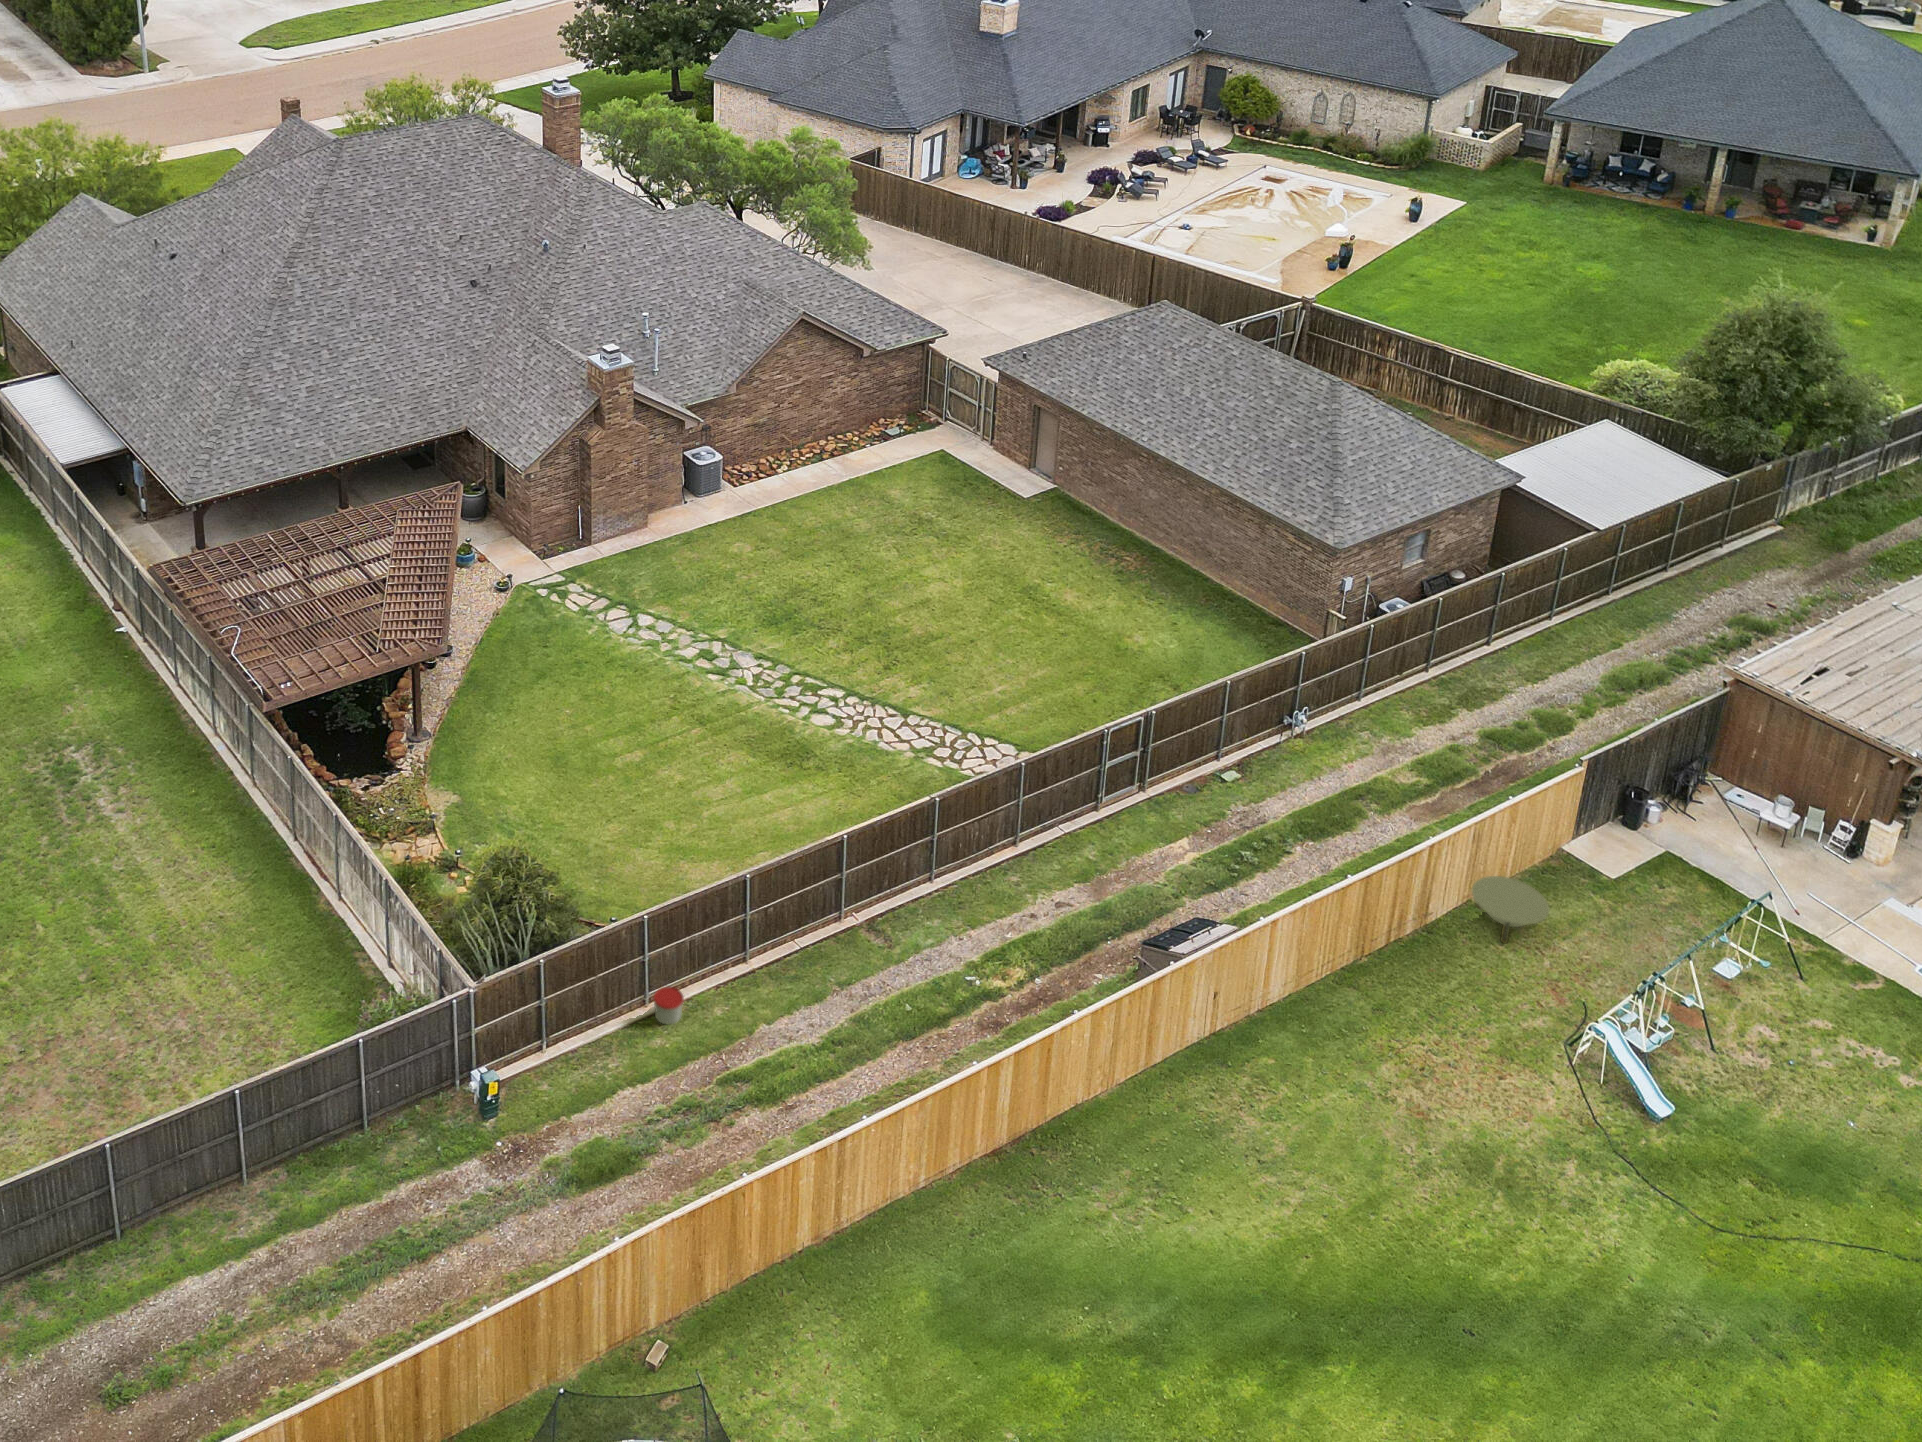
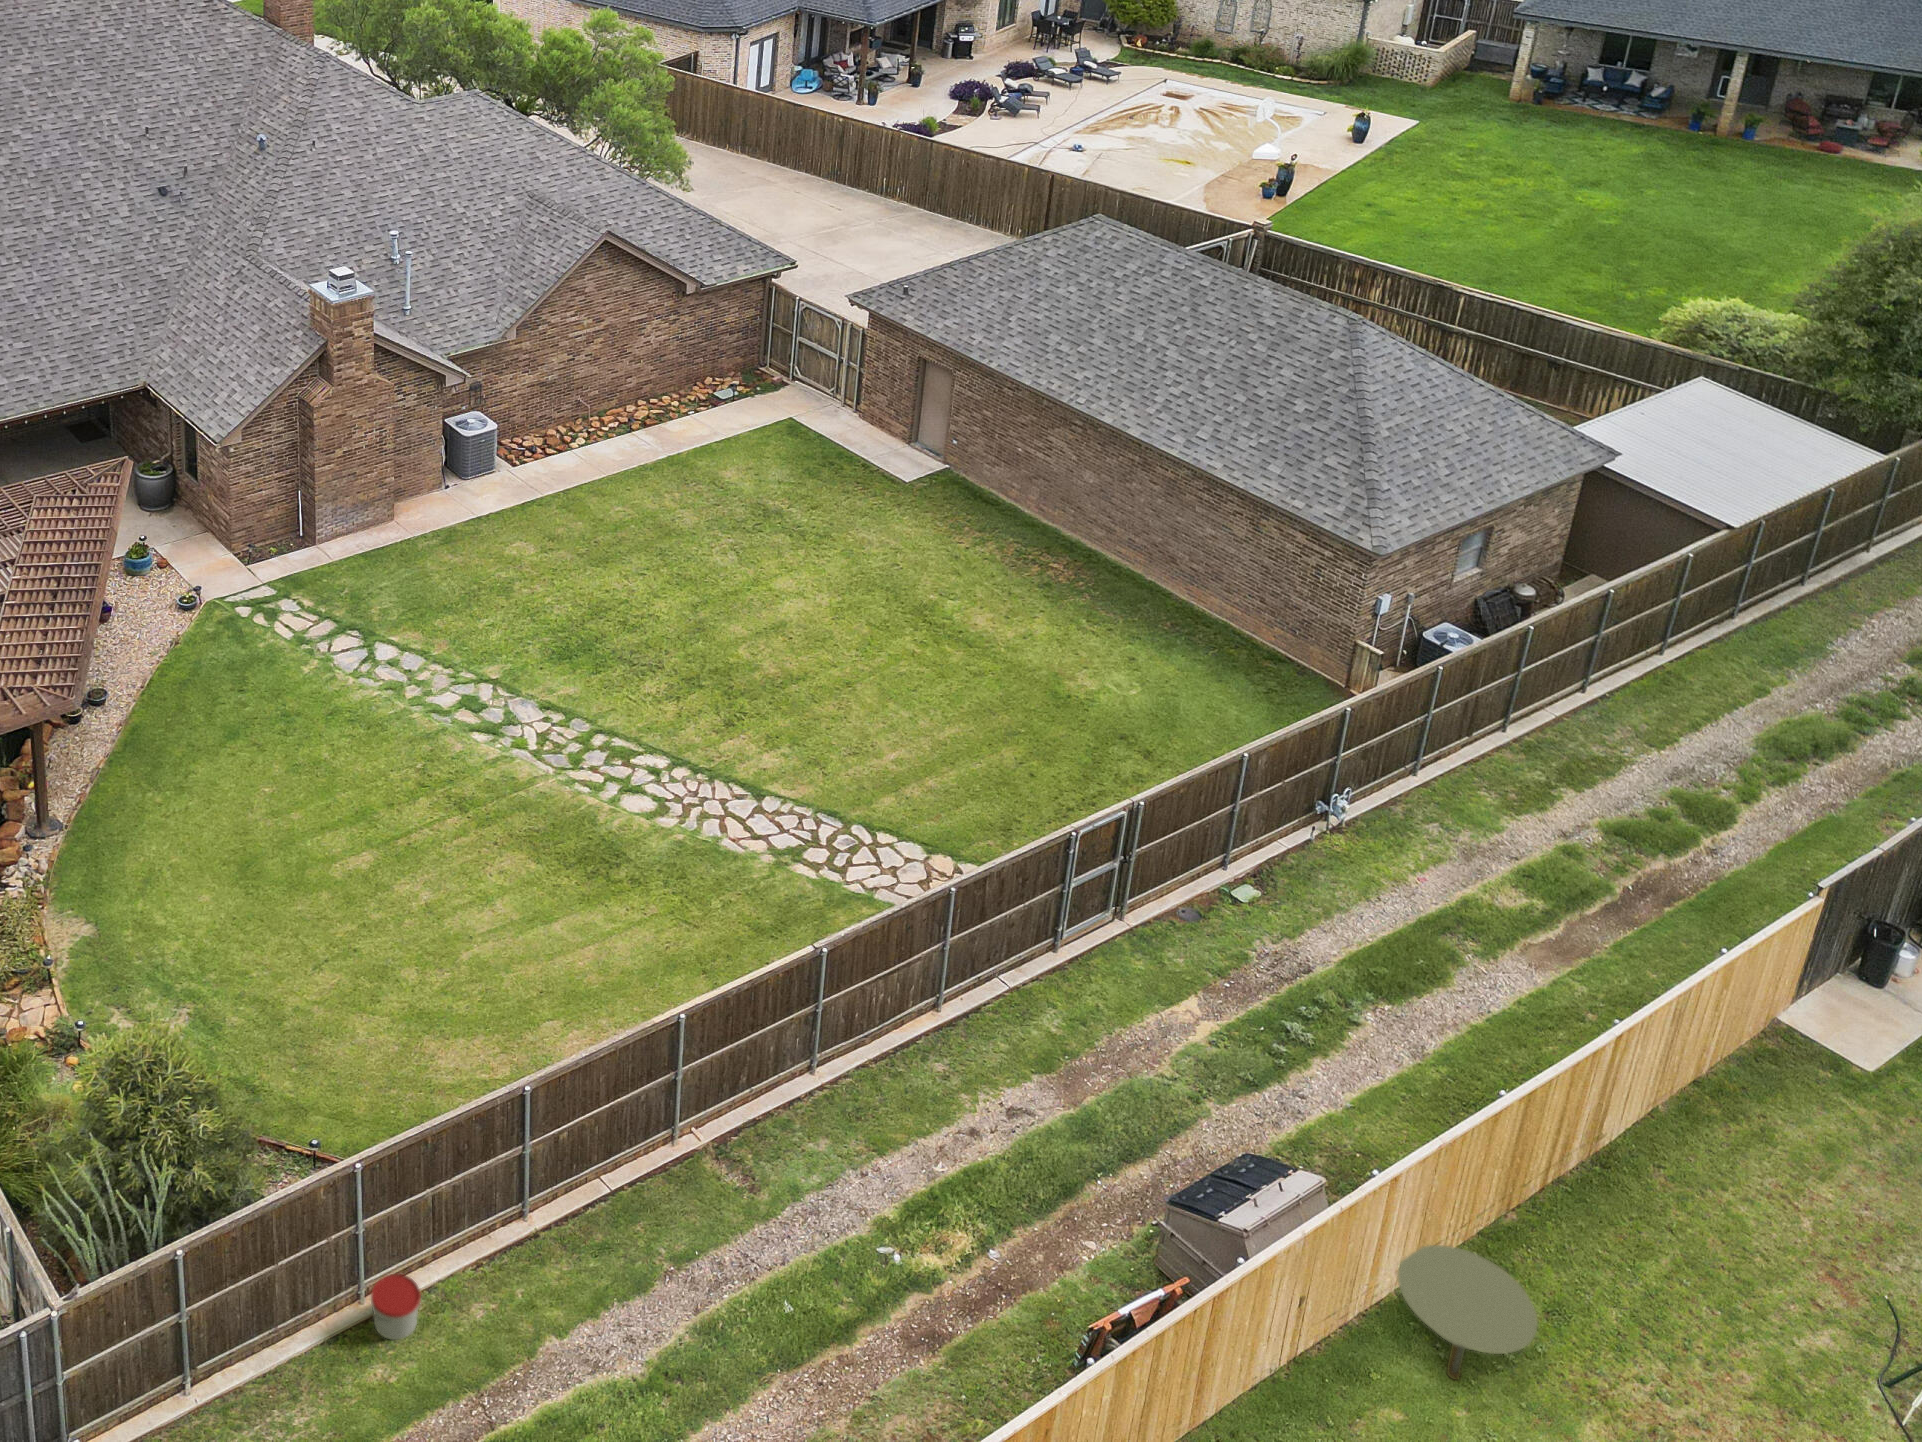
round table: present [1472,876,1550,943] -> present [1397,1245,1538,1380]

